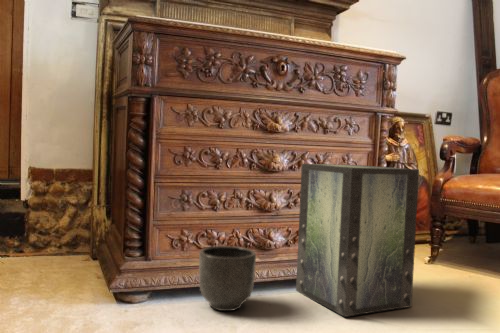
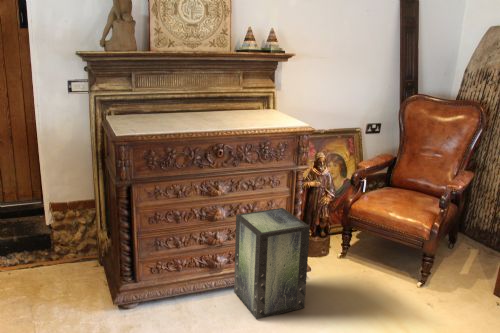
planter: present [199,246,256,311] -> none [166,272,203,316]

